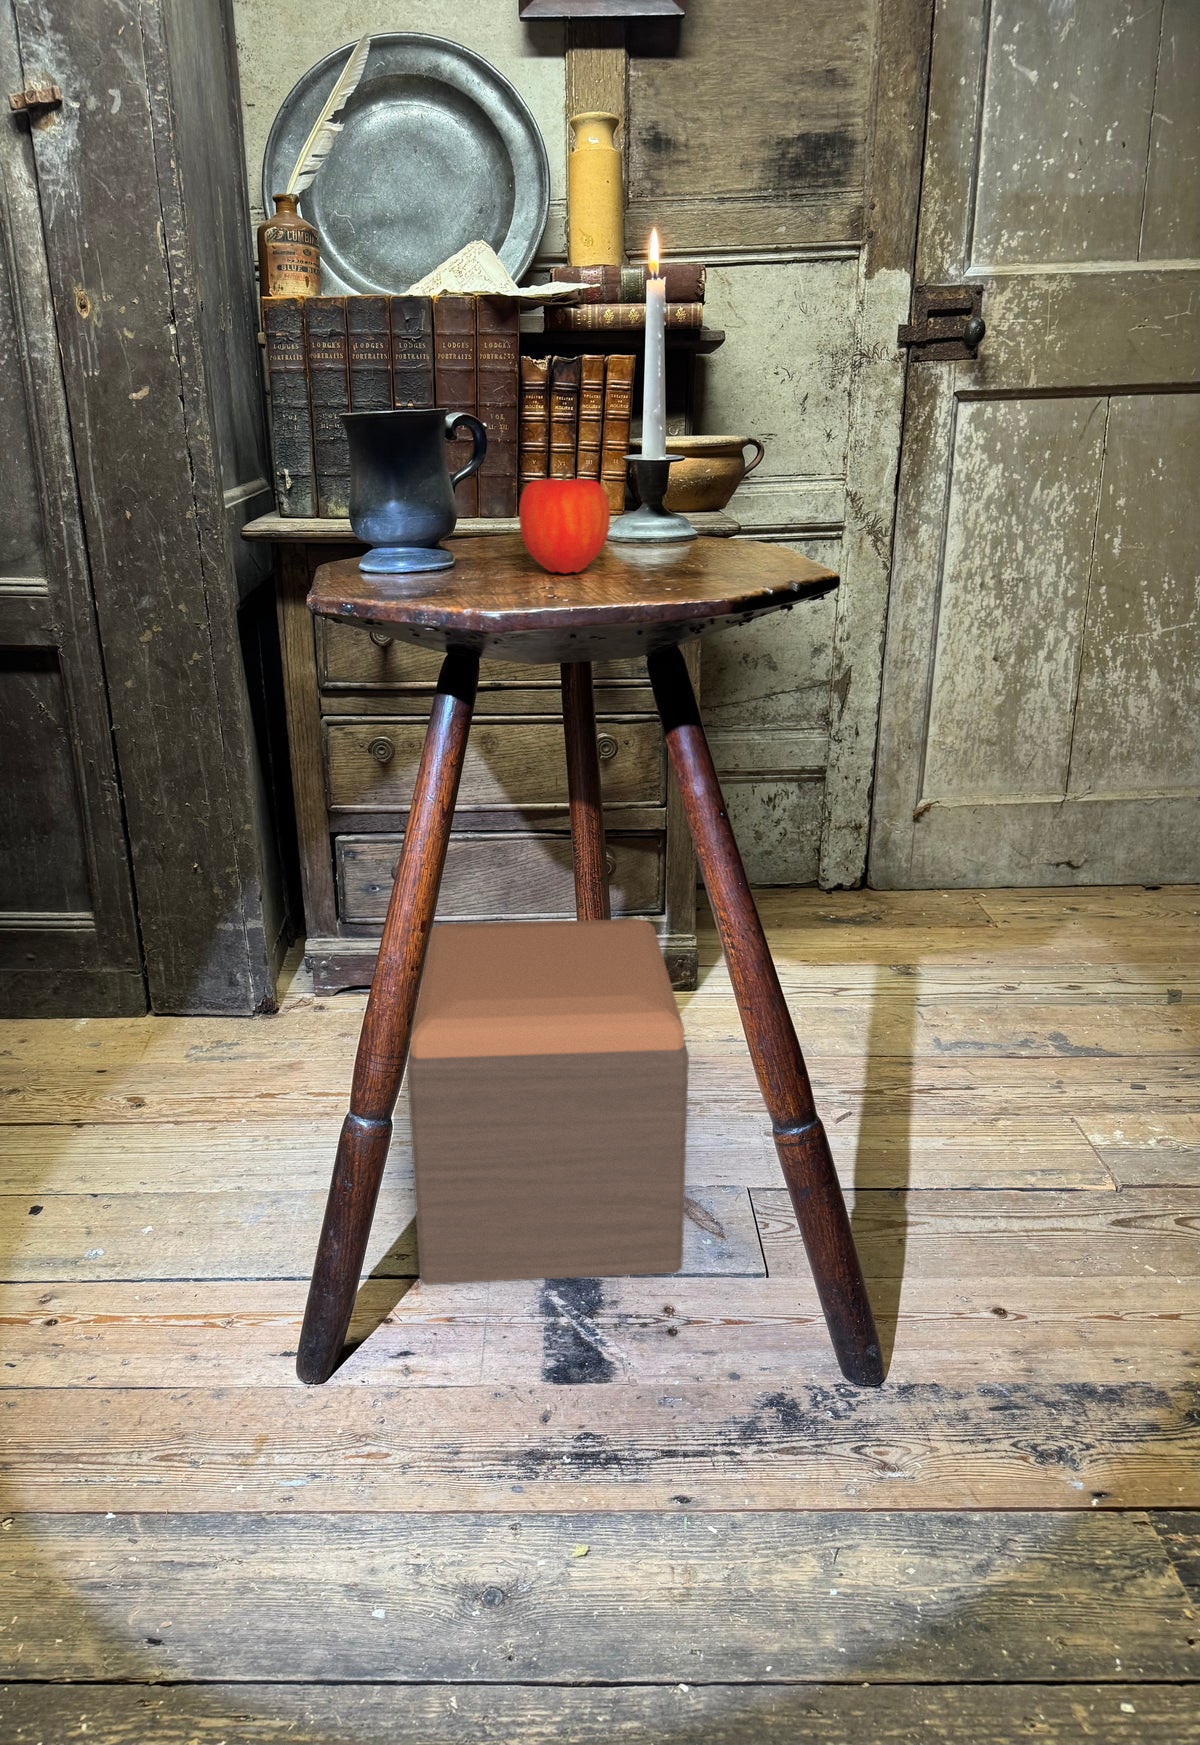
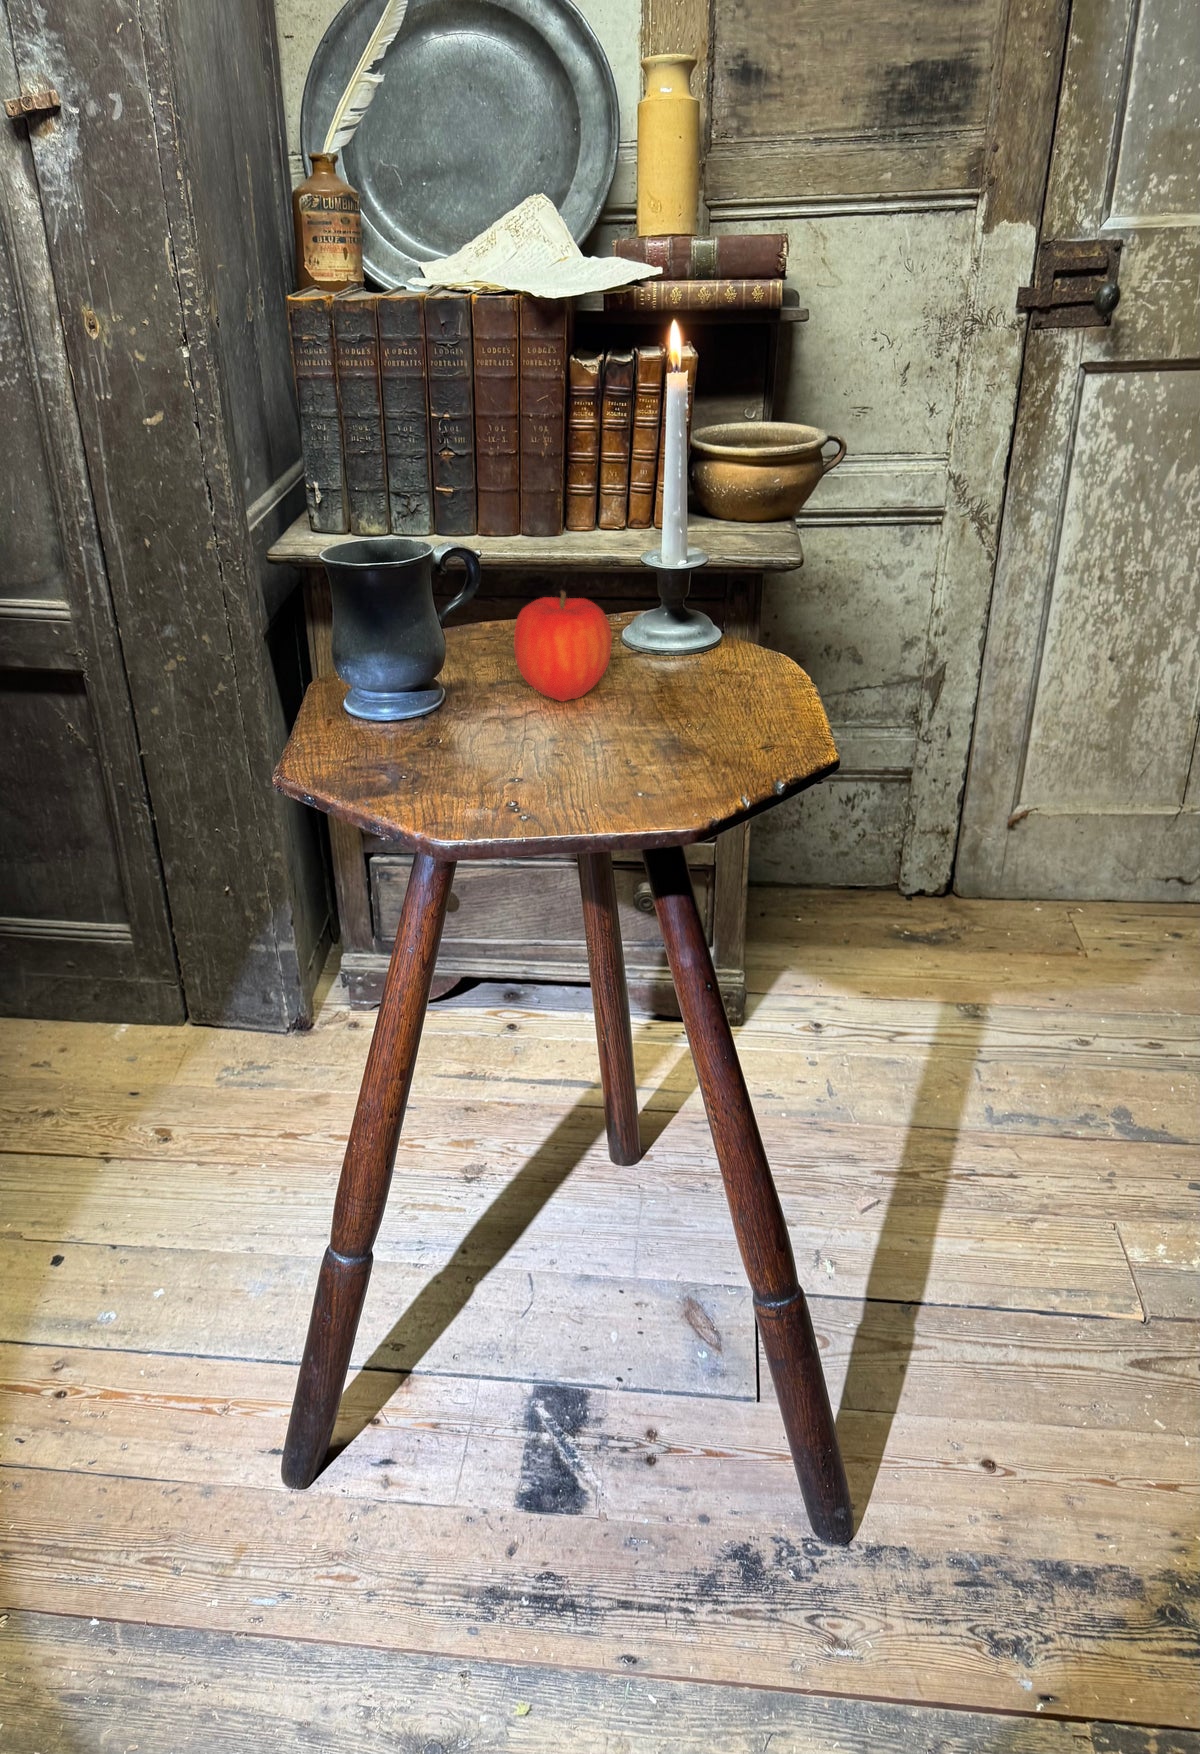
footstool: present [407,919,689,1285] -> none [390,1016,675,1393]

